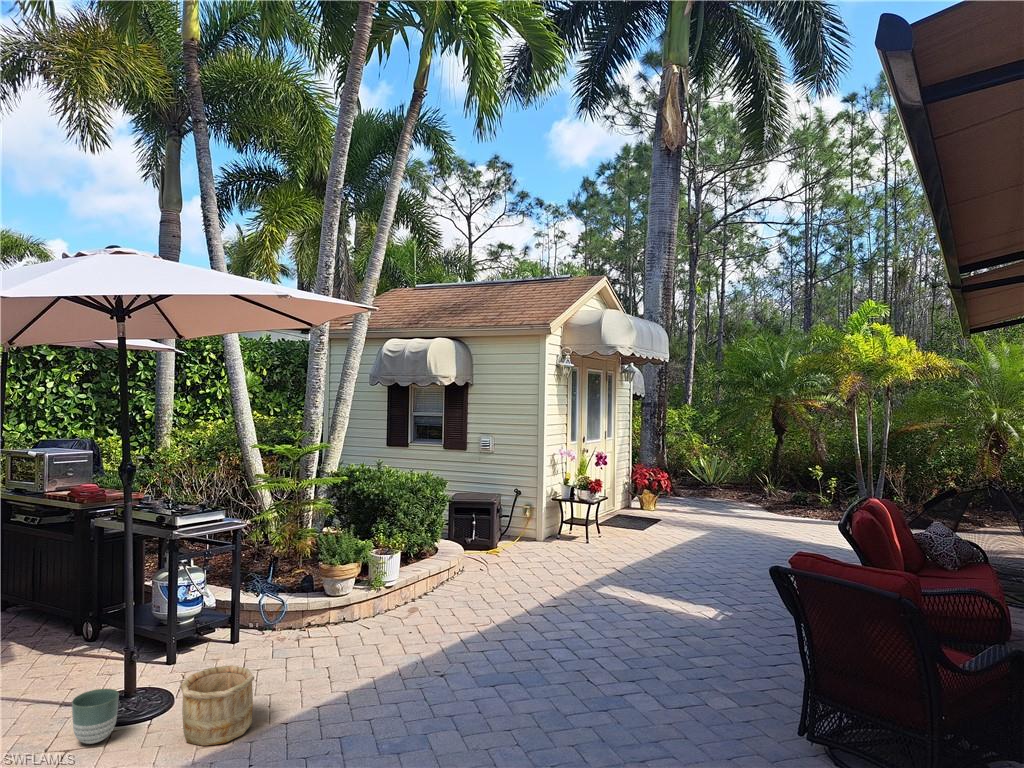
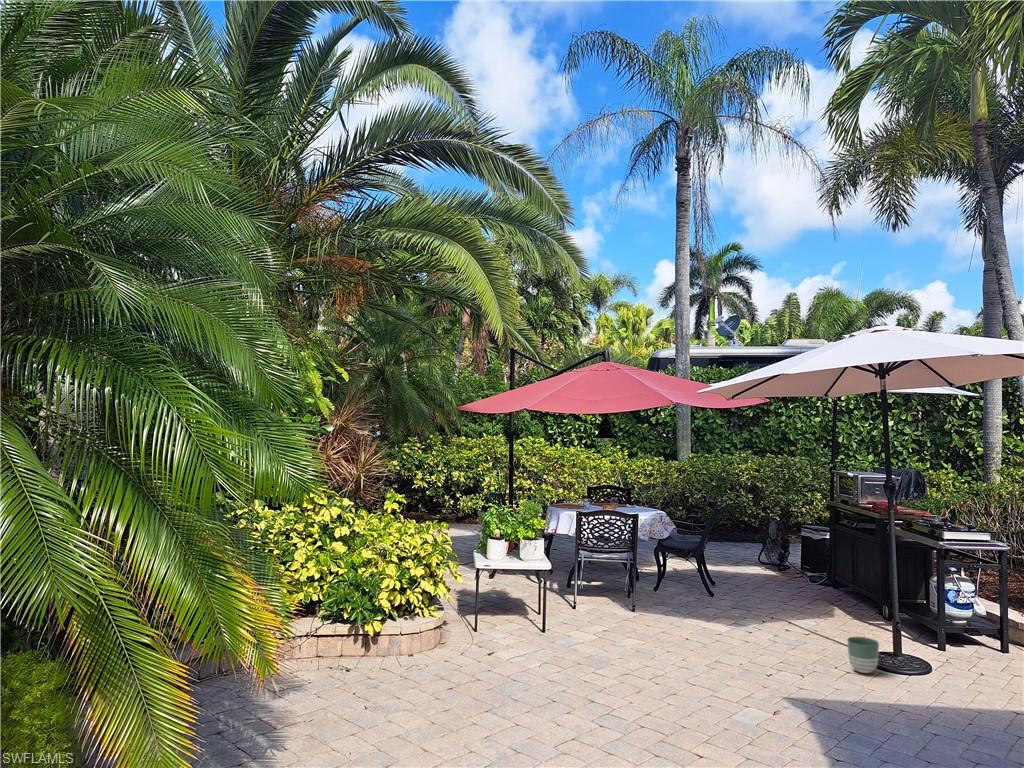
wooden bucket: present [180,665,254,746] -> none [919,647,982,706]

